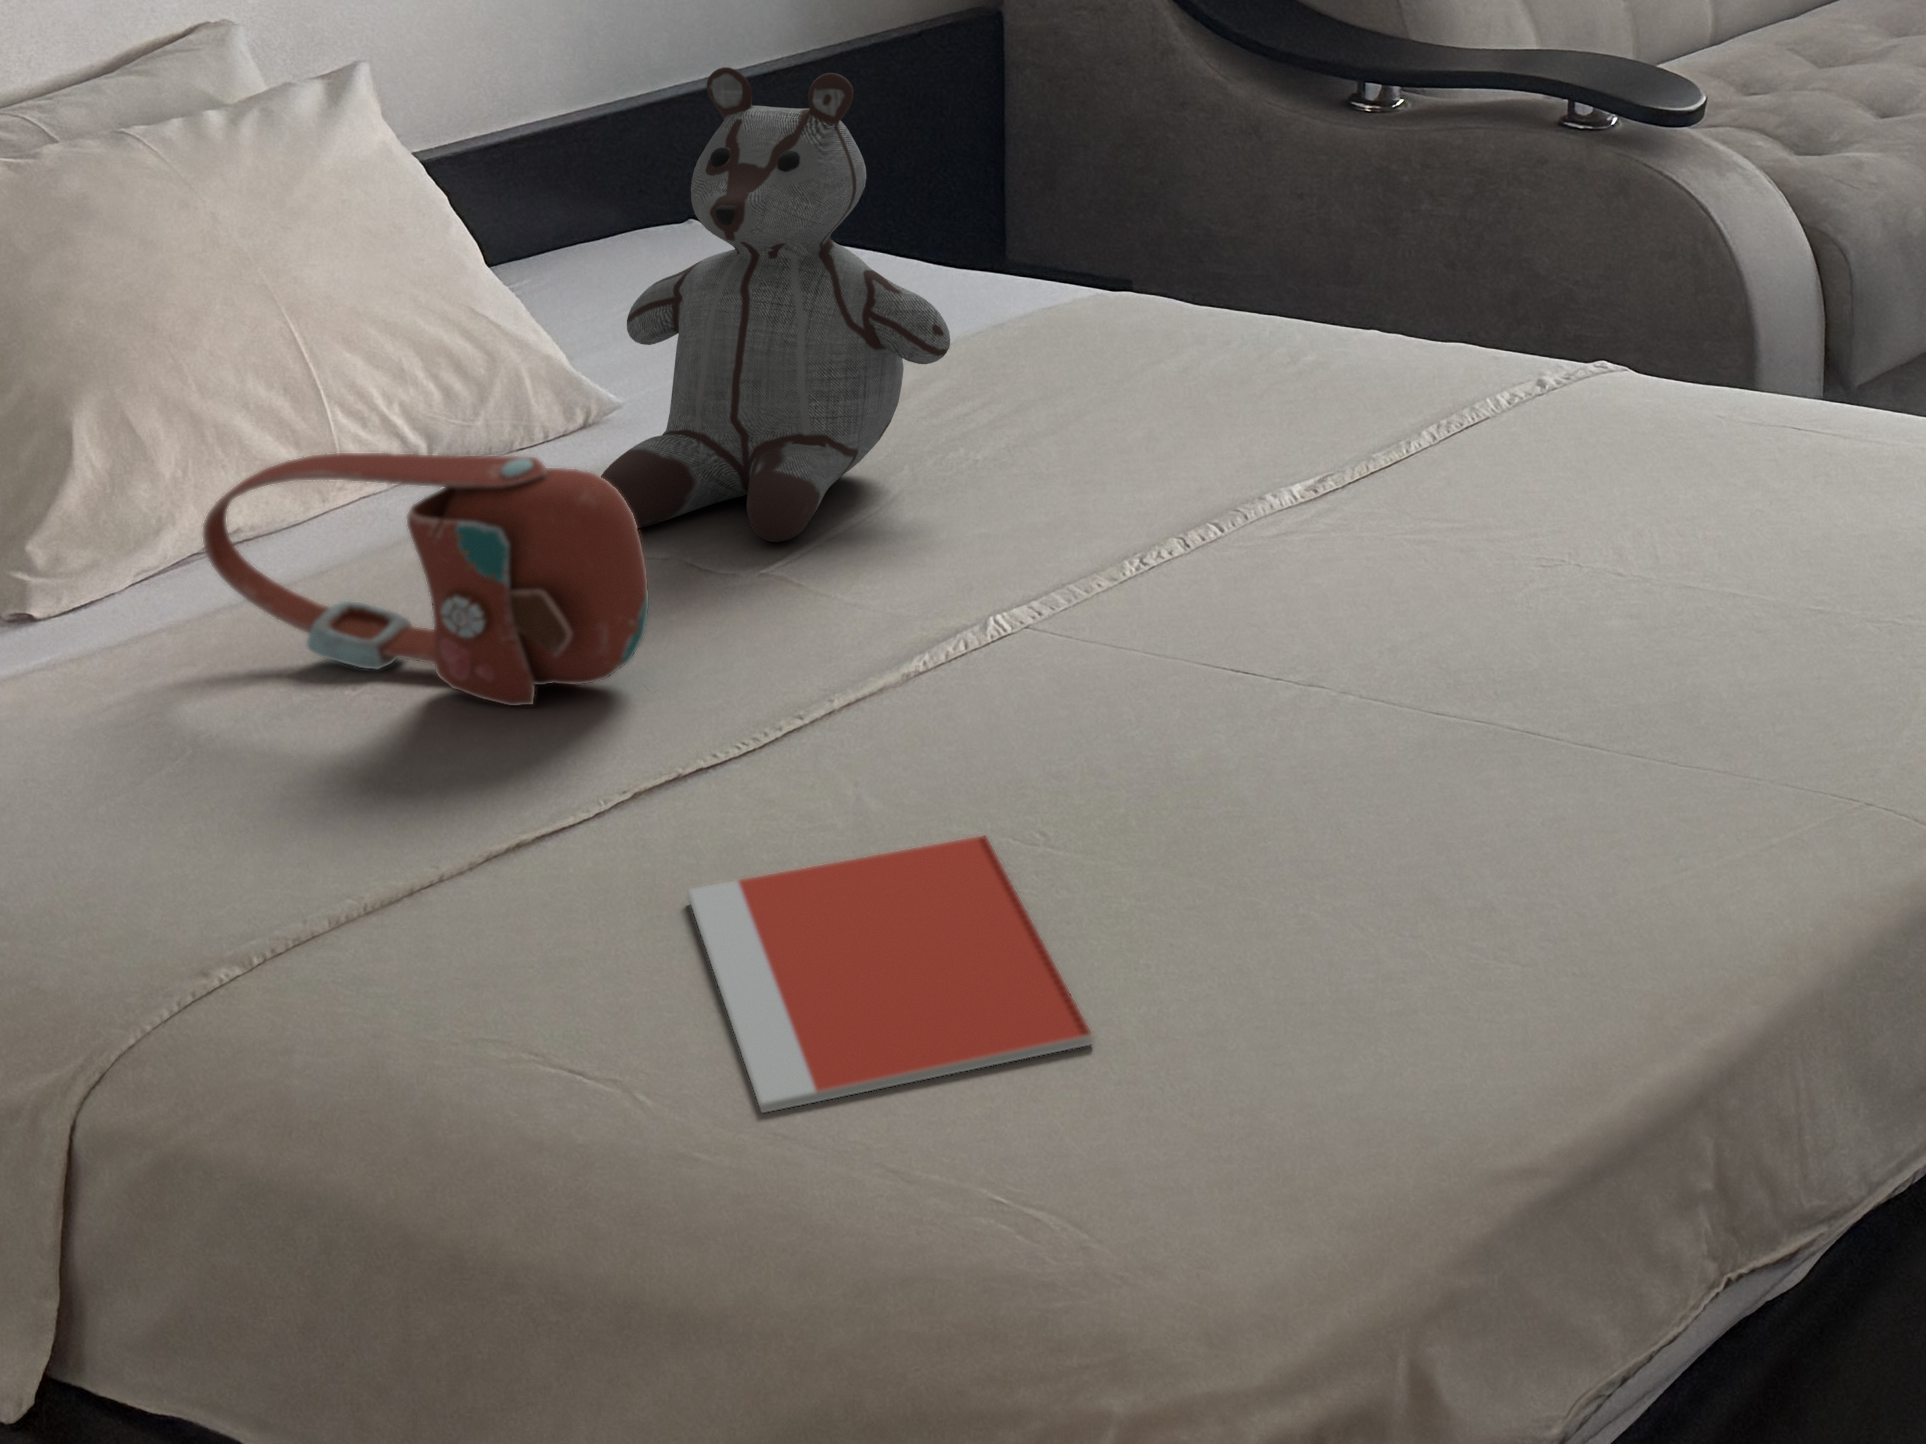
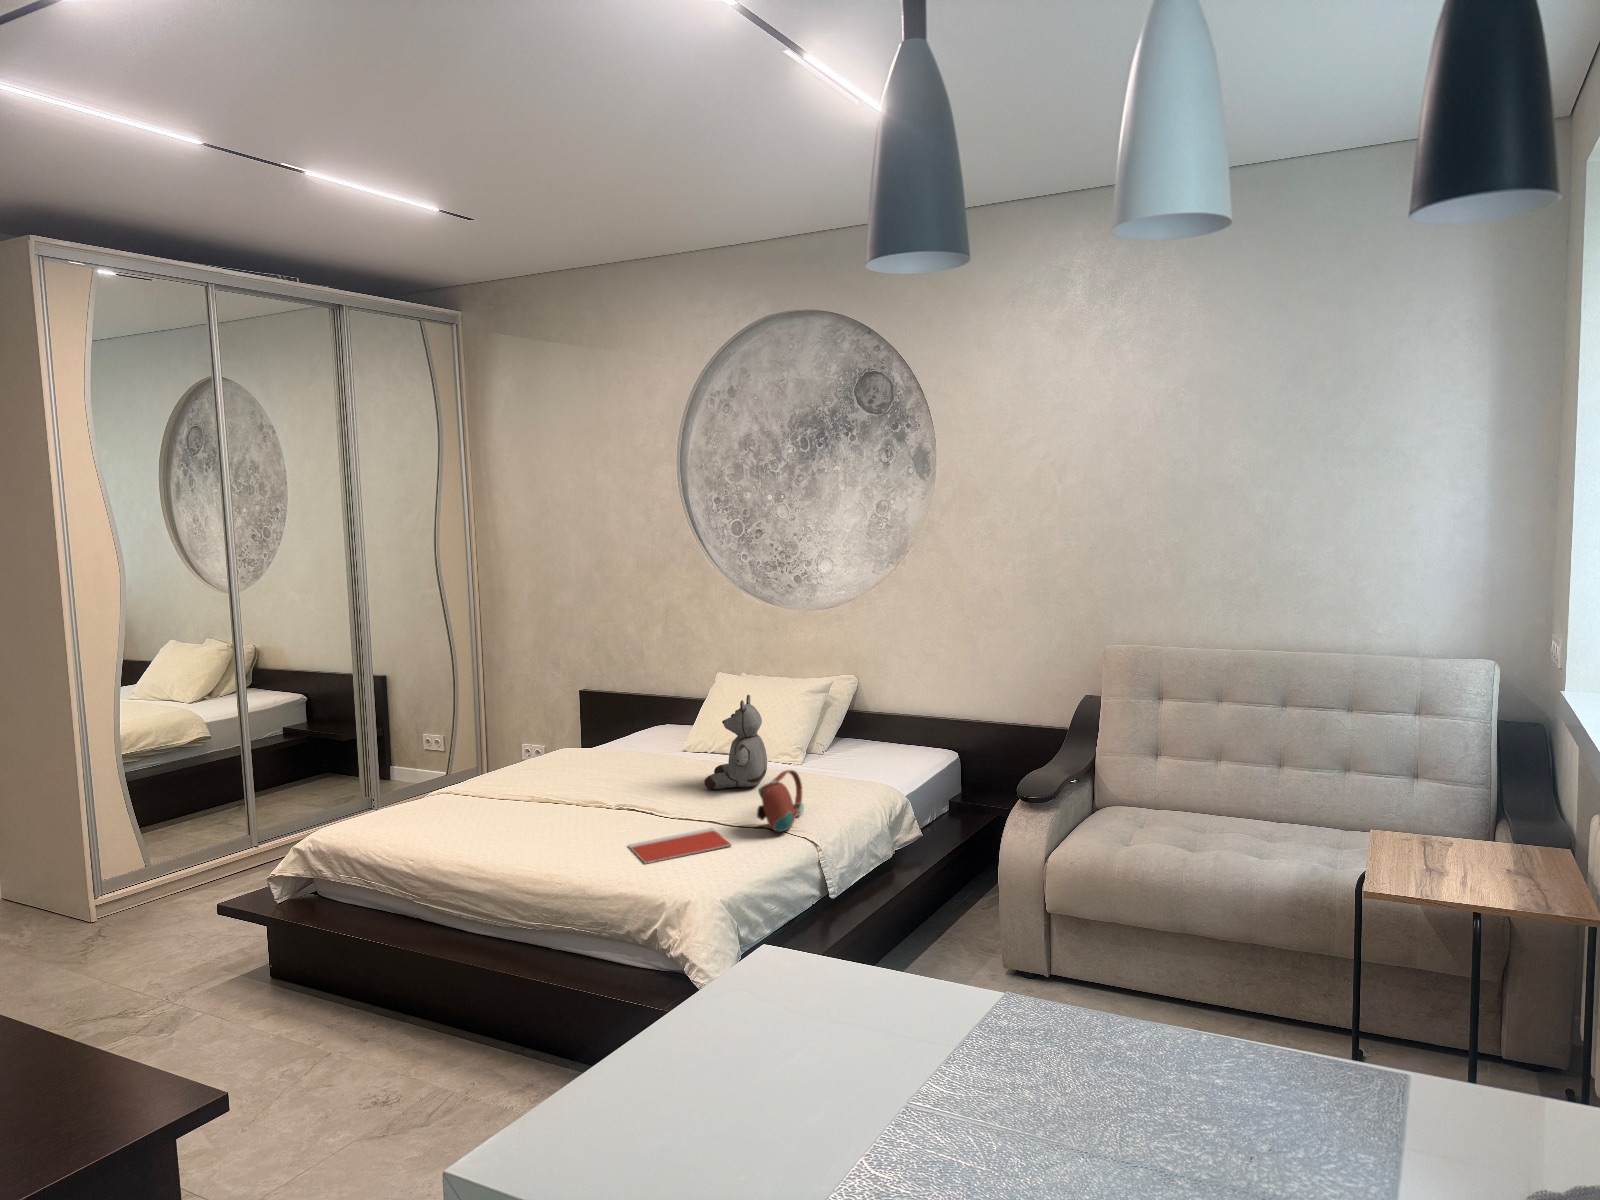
handbag: present [203,453,649,706] -> present [757,770,804,832]
notebook: present [688,835,1093,1113] -> present [628,828,731,863]

